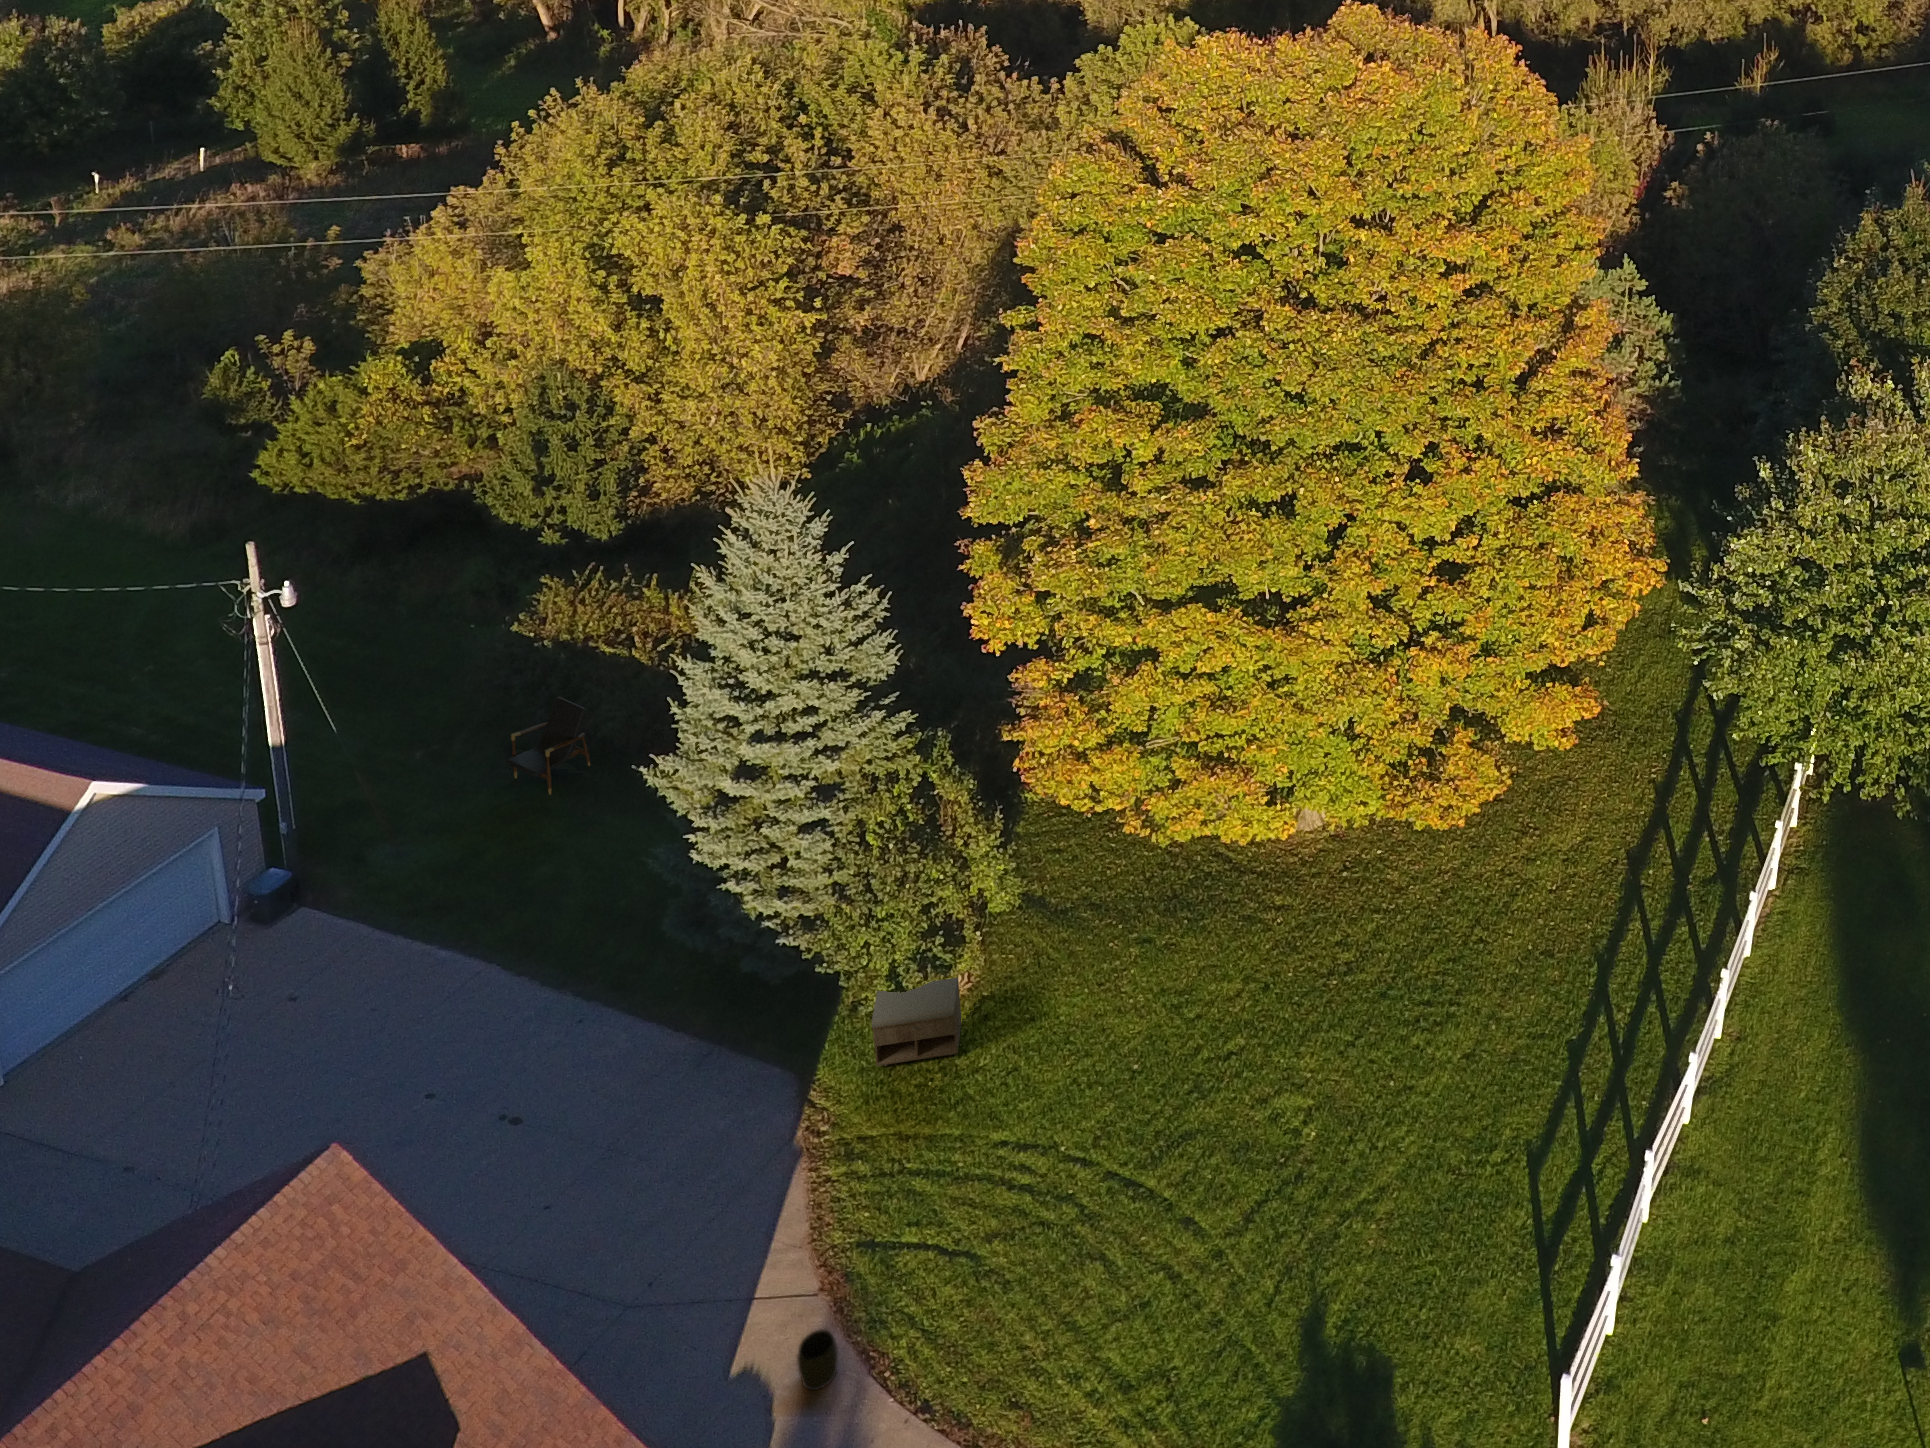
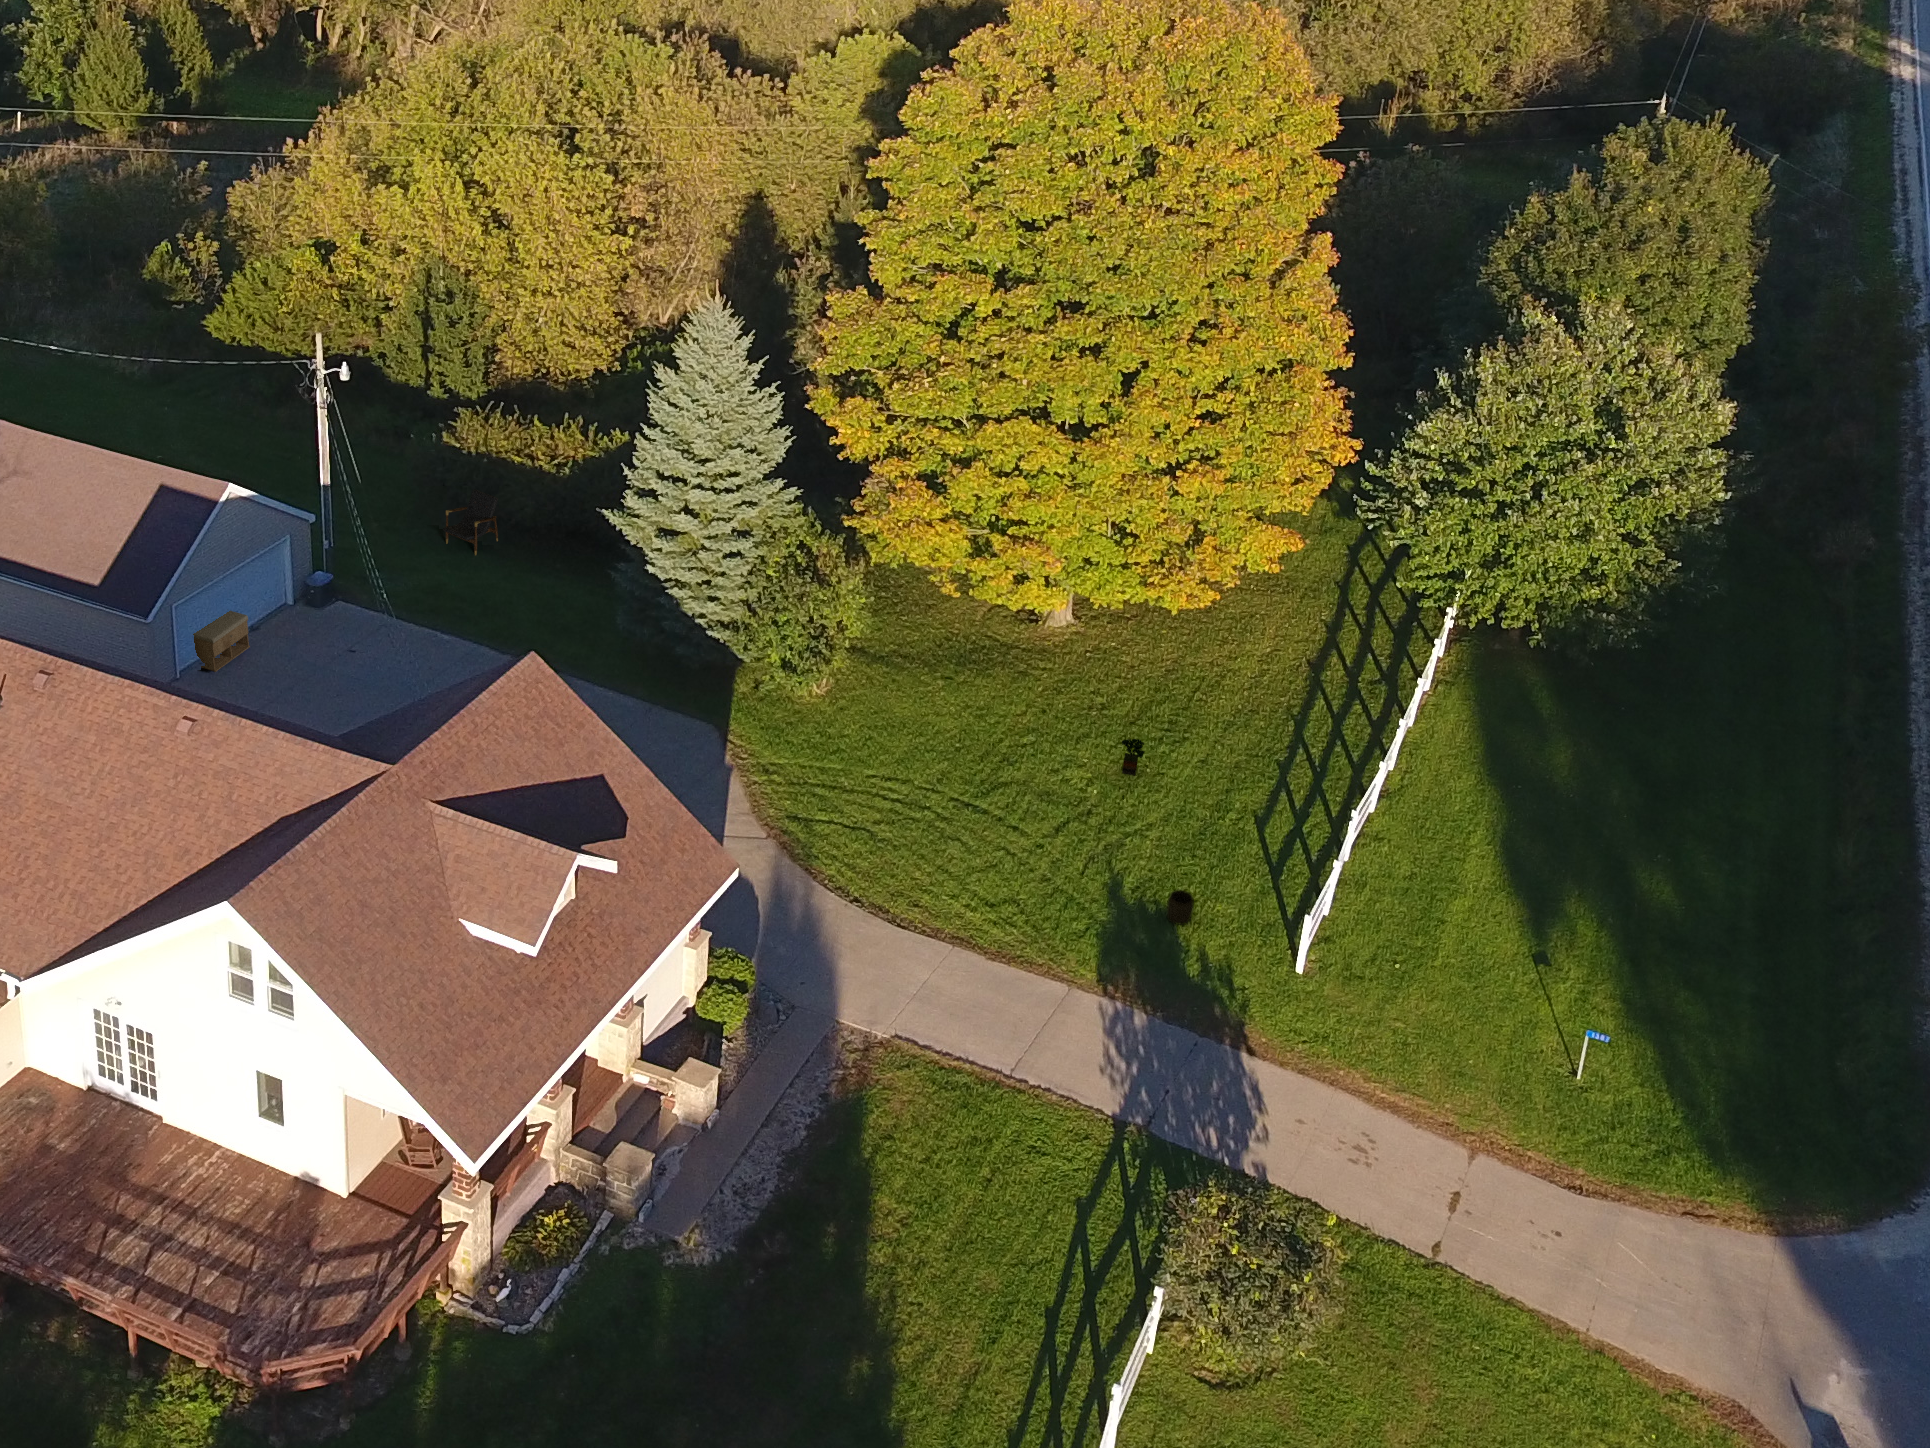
storage bench: present [872,978,961,1066] -> present [193,611,250,672]
potted tree: none [1353,1041,1386,1095] -> present [1122,739,1145,775]
woven basket: present [797,1330,838,1390] -> present [1167,890,1194,925]

